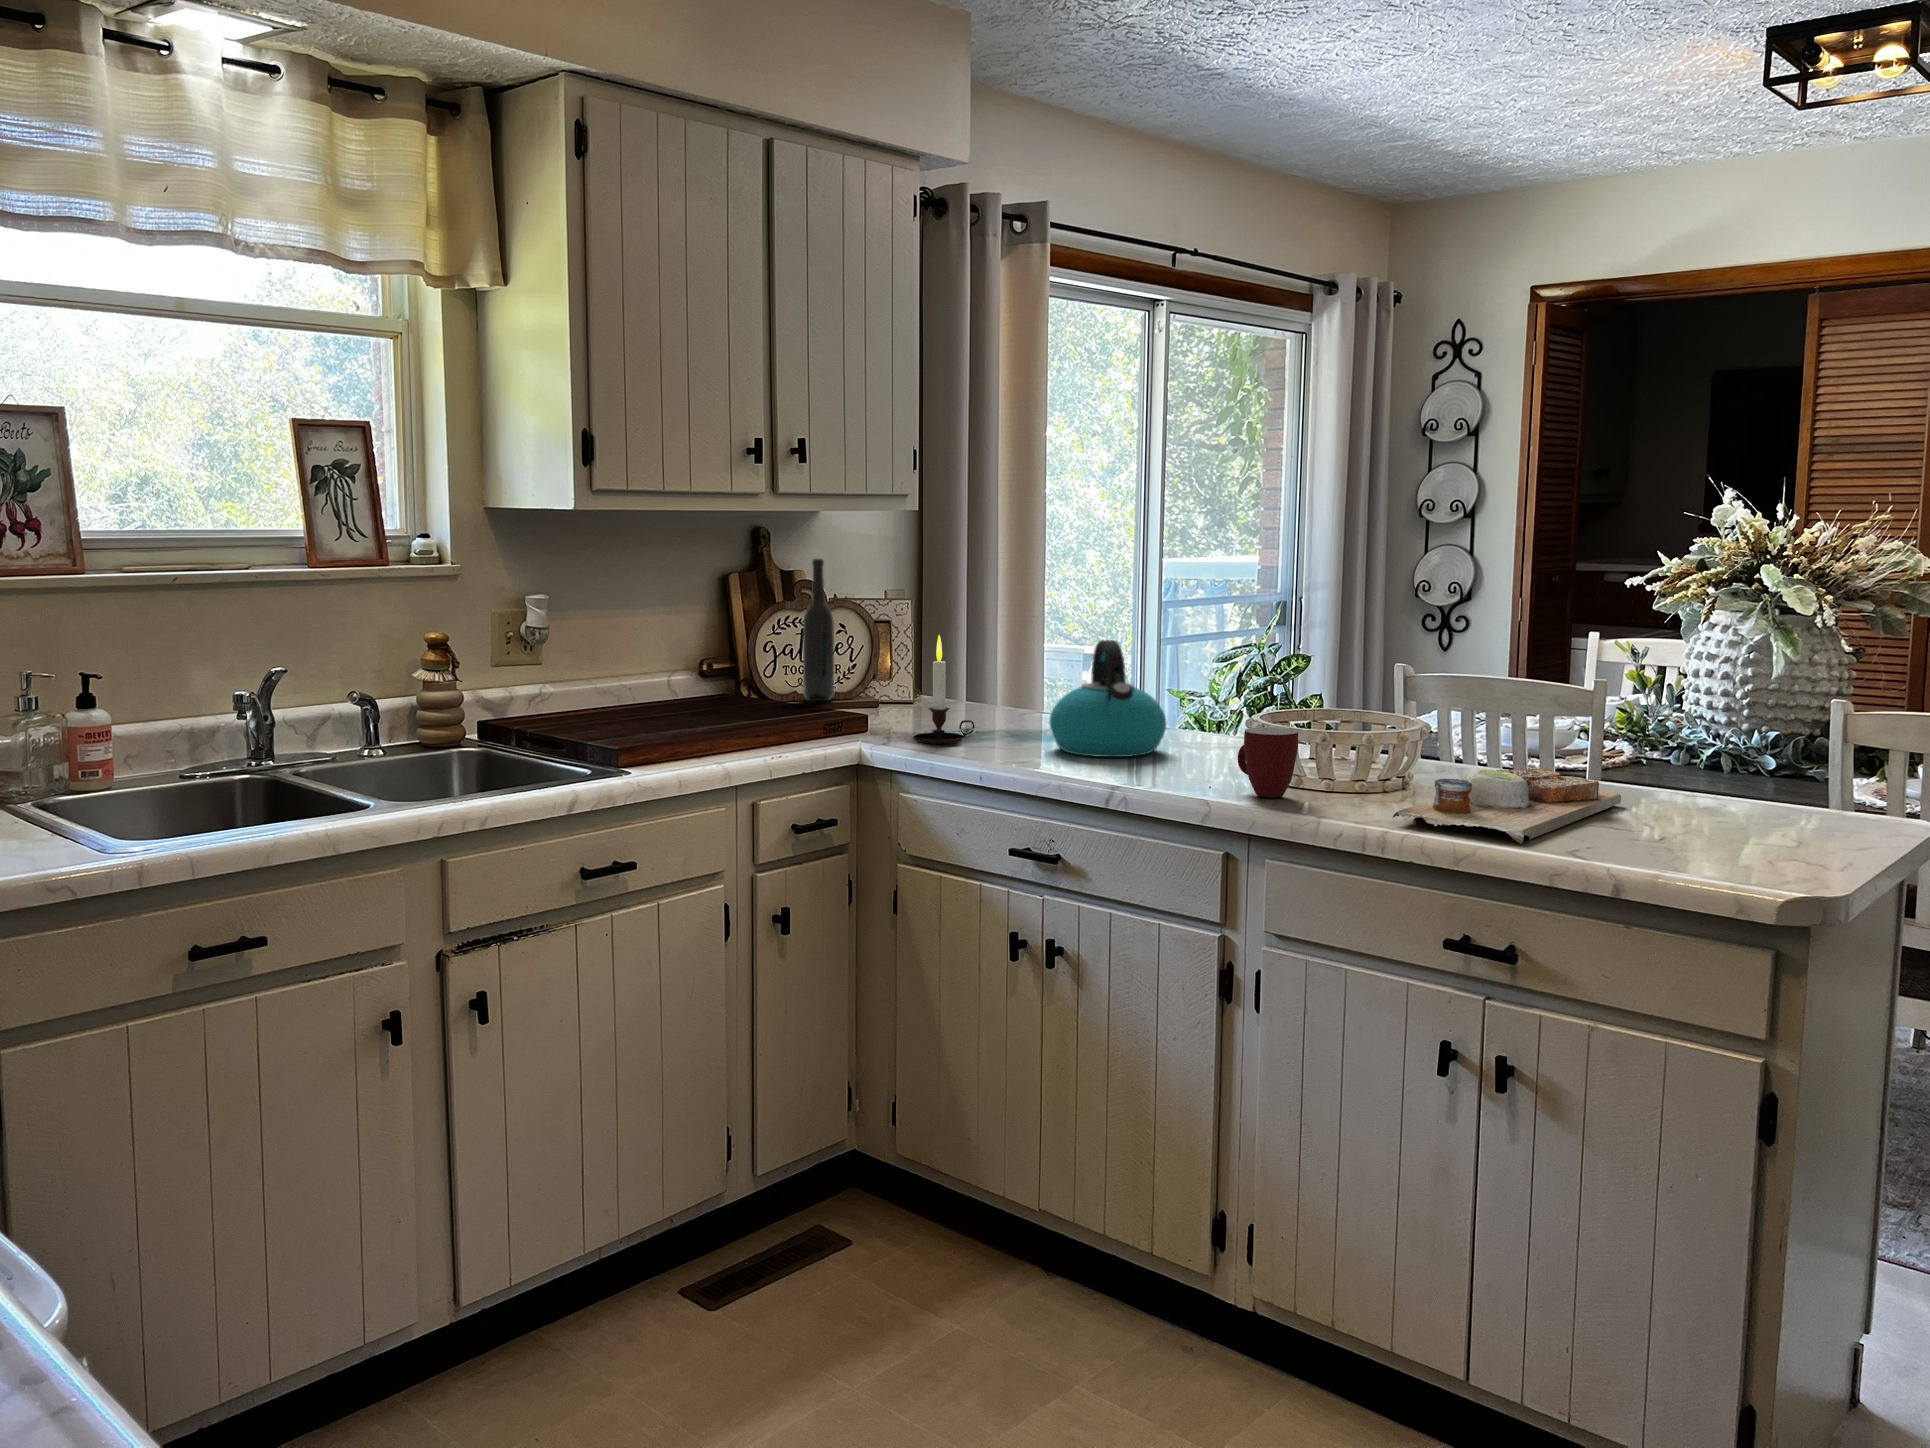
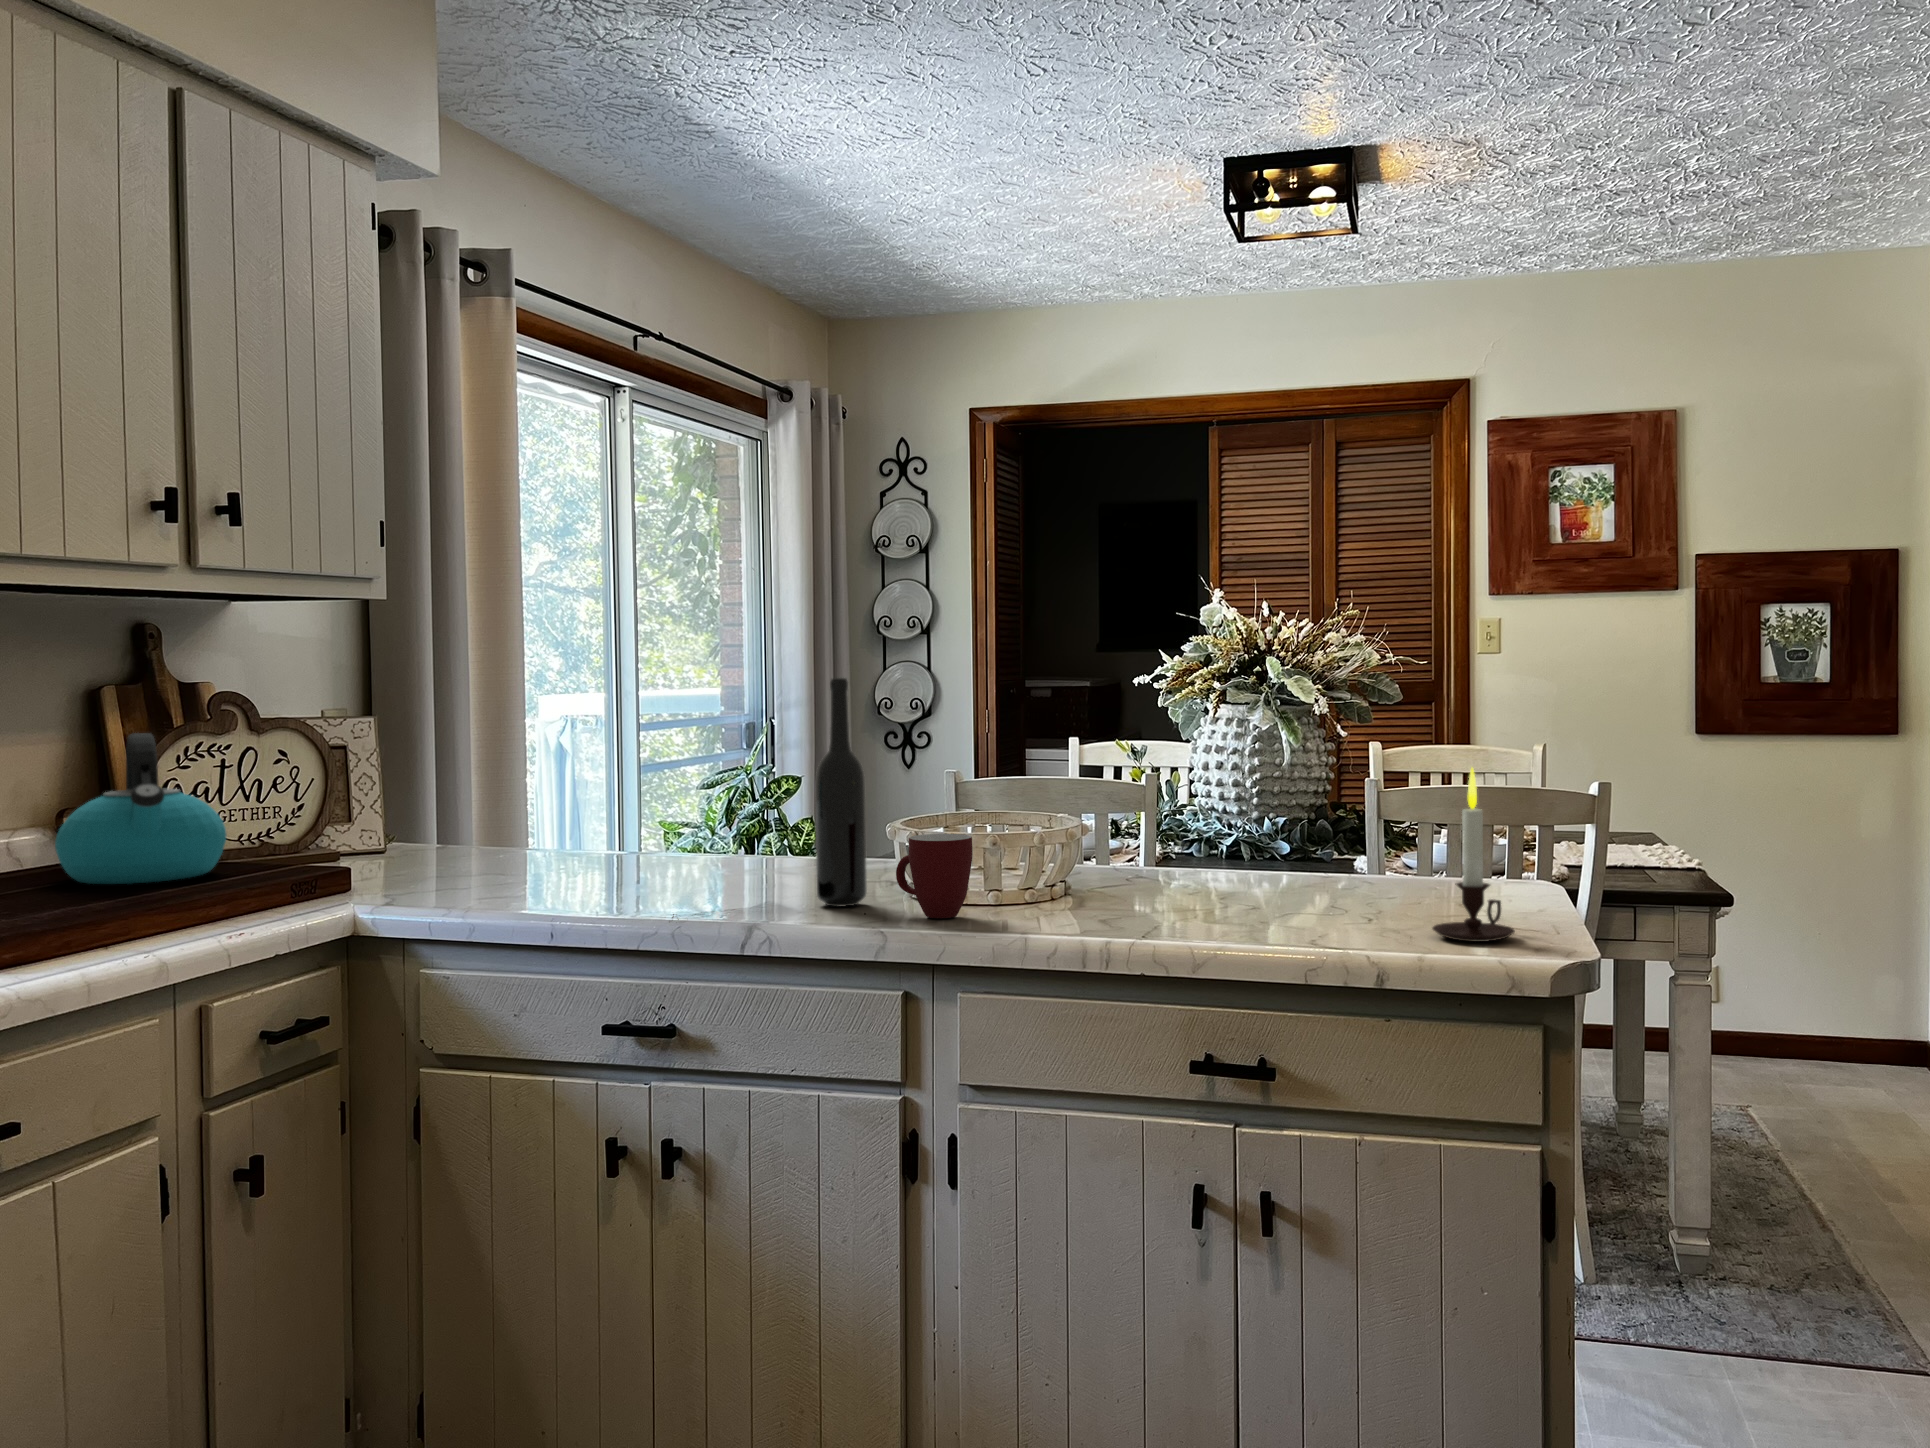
bottle: present [803,559,834,701] -> present [816,678,867,906]
candle: present [914,635,975,744] -> present [1433,768,1515,942]
kettle: present [1050,640,1166,757] -> present [55,733,226,884]
cutting board: present [1393,767,1621,844] -> none [1110,859,1293,940]

